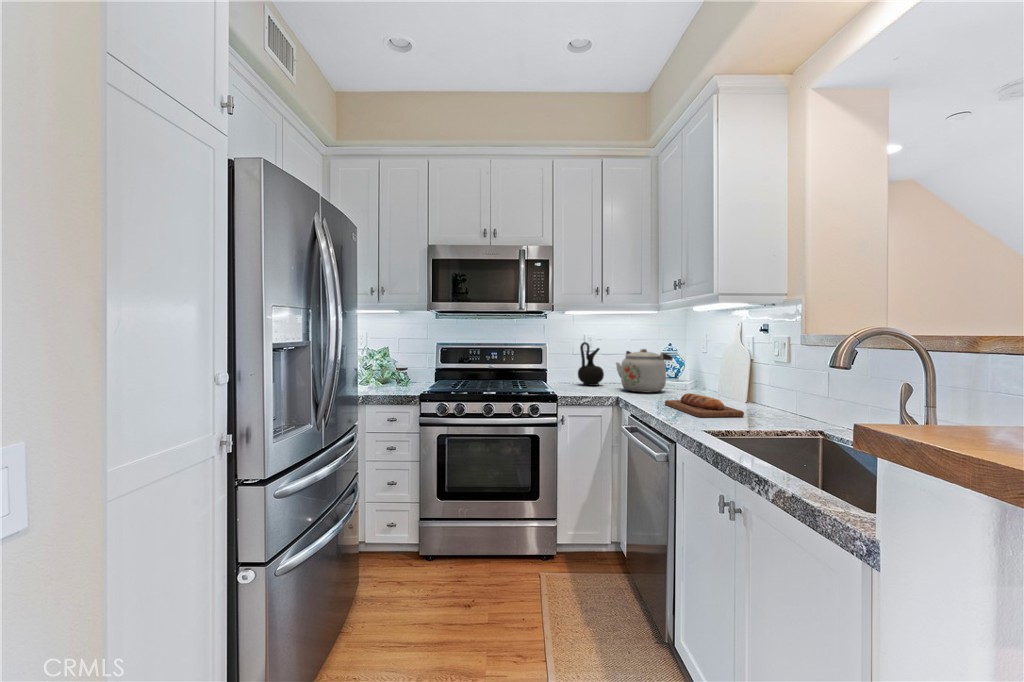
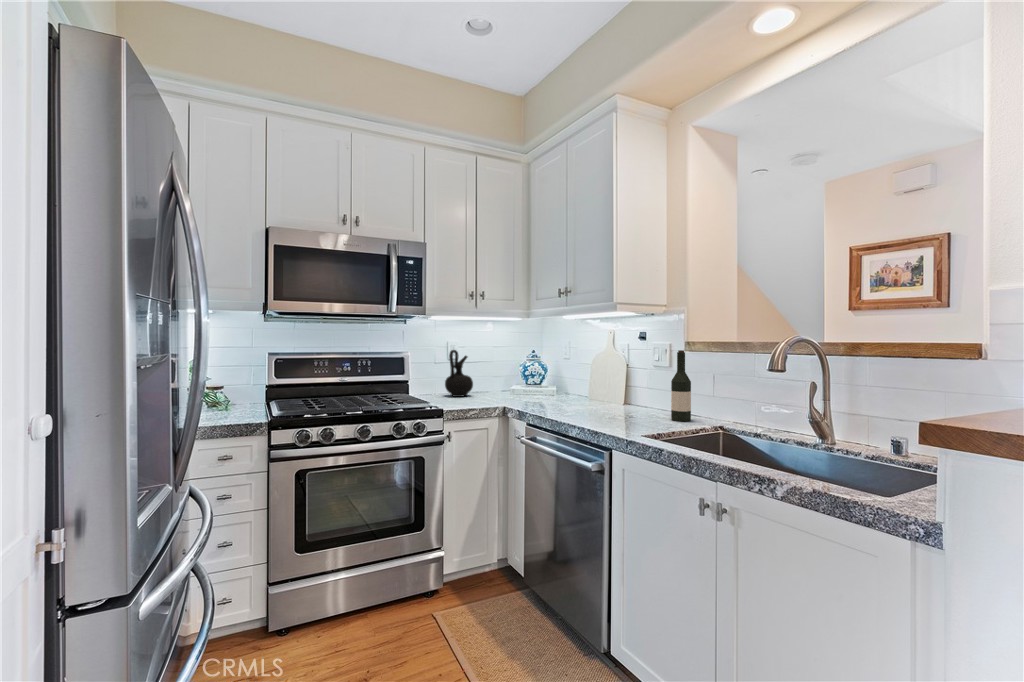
wine bottle: none [773,346,797,423] -> present [671,350,691,421]
kettle: present [616,349,673,392] -> none [490,355,546,401]
bread loaf: present [665,393,744,417] -> none [563,399,646,422]

